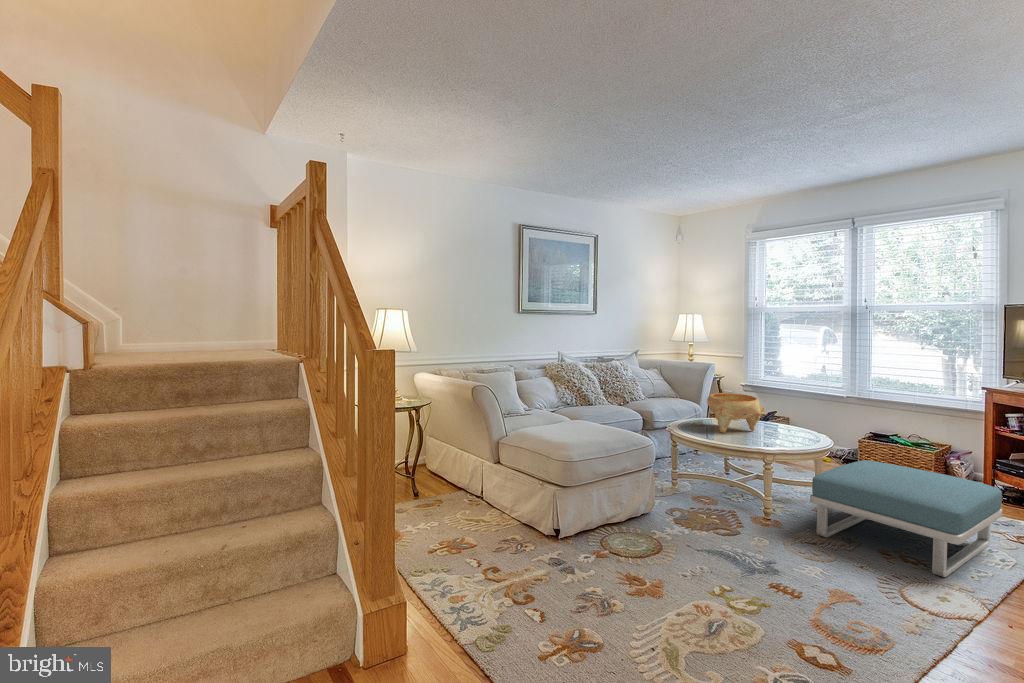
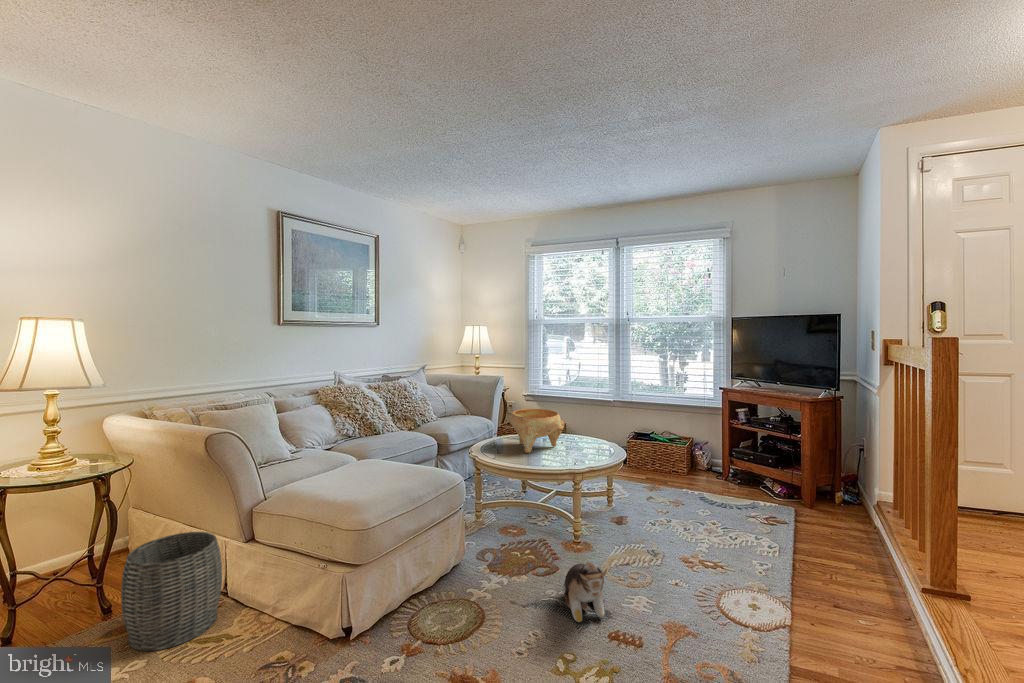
woven basket: none [427,452,480,519] -> present [121,532,222,651]
footstool: present [810,460,1002,577] -> none [622,465,764,580]
plush toy: none [734,517,768,568] -> present [564,562,607,622]

